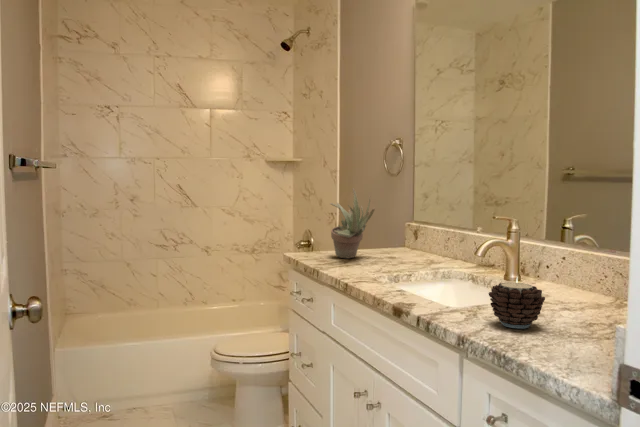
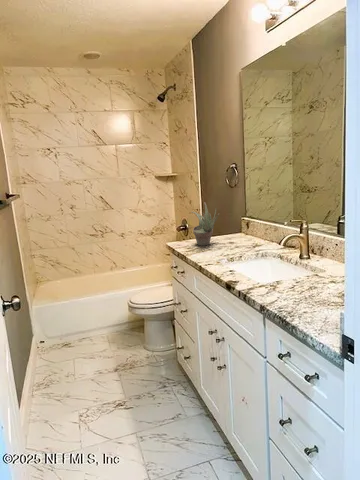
candle: present [489,277,545,329] -> none [280,268,314,299]

